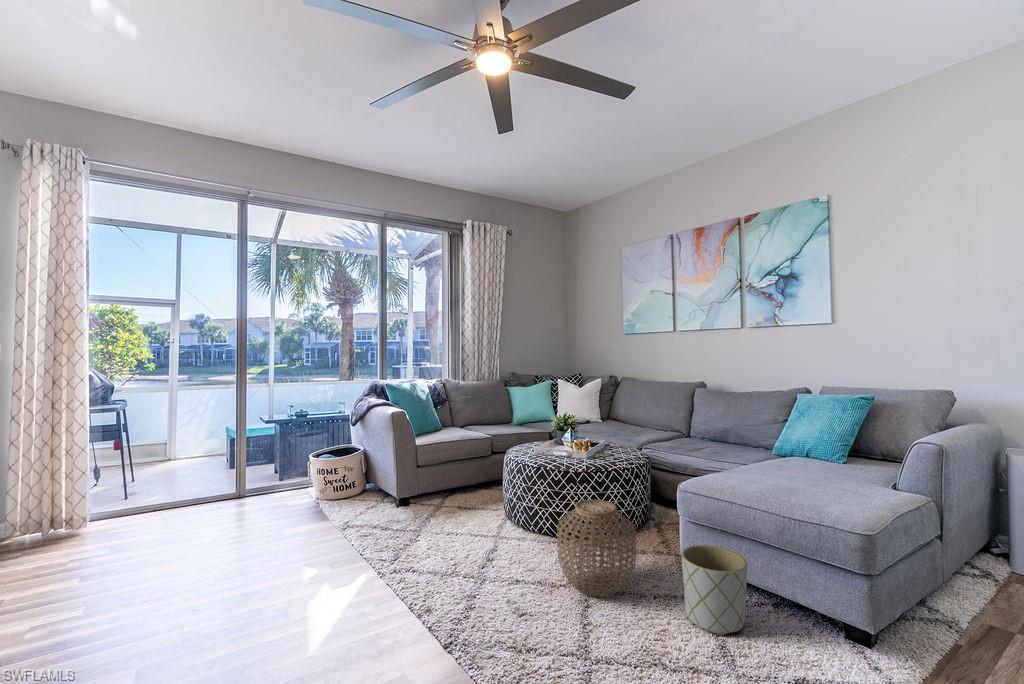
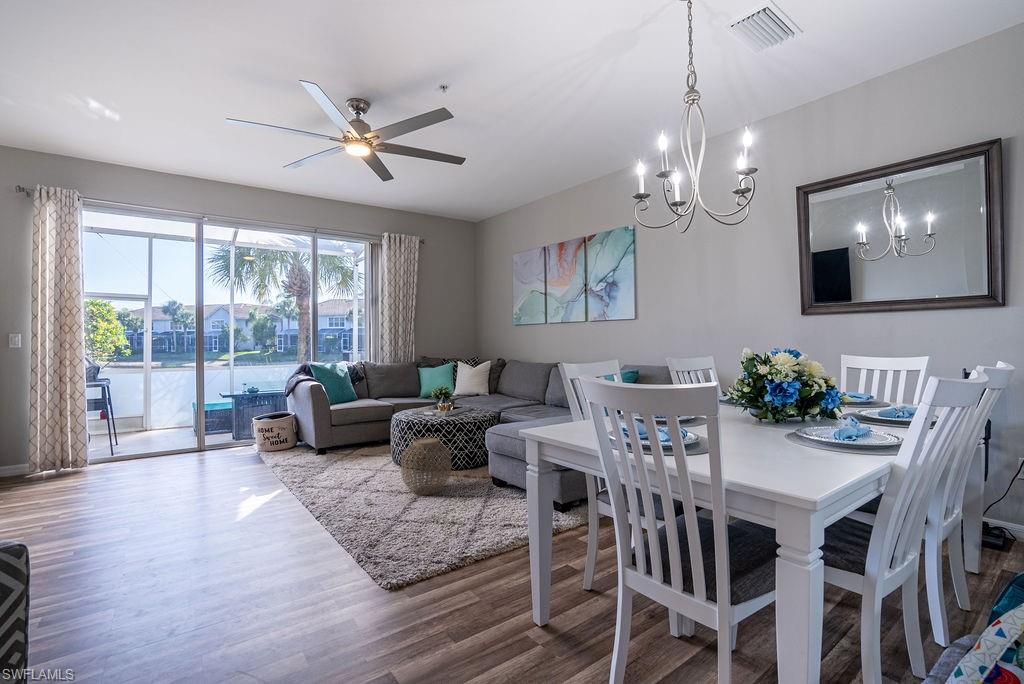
planter: present [682,545,747,636] -> none [465,461,501,508]

